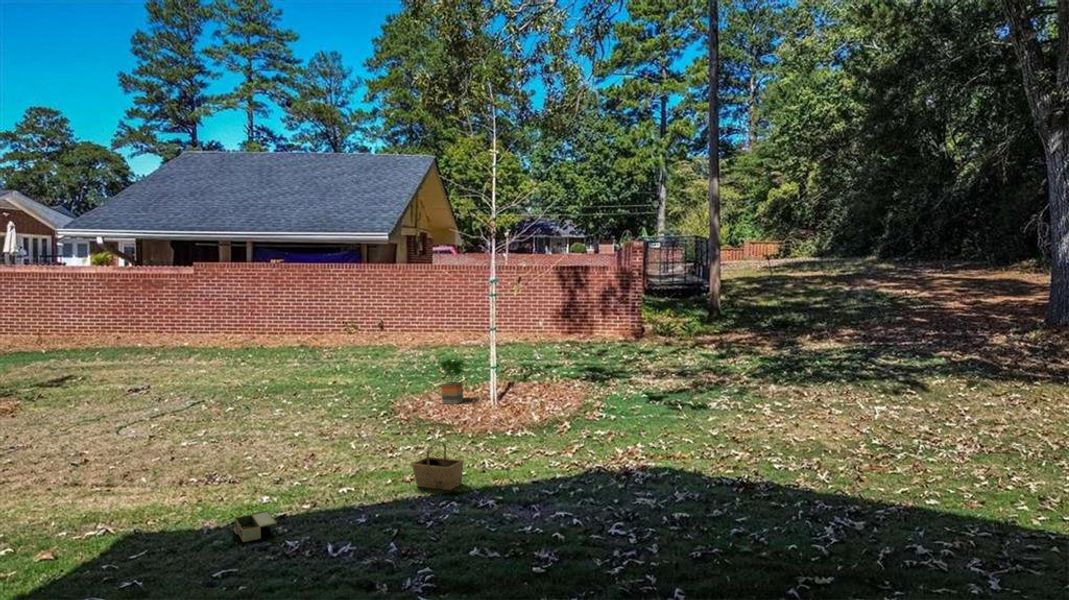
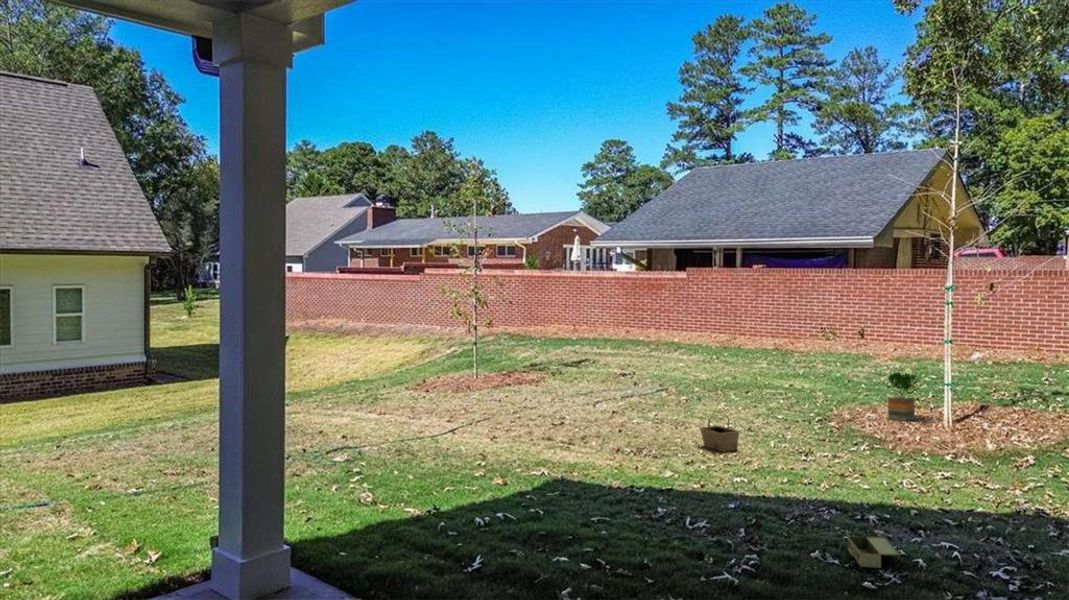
basket: present [411,442,464,490] -> present [700,415,739,451]
toolbox: present [234,511,277,542] -> present [847,536,900,568]

